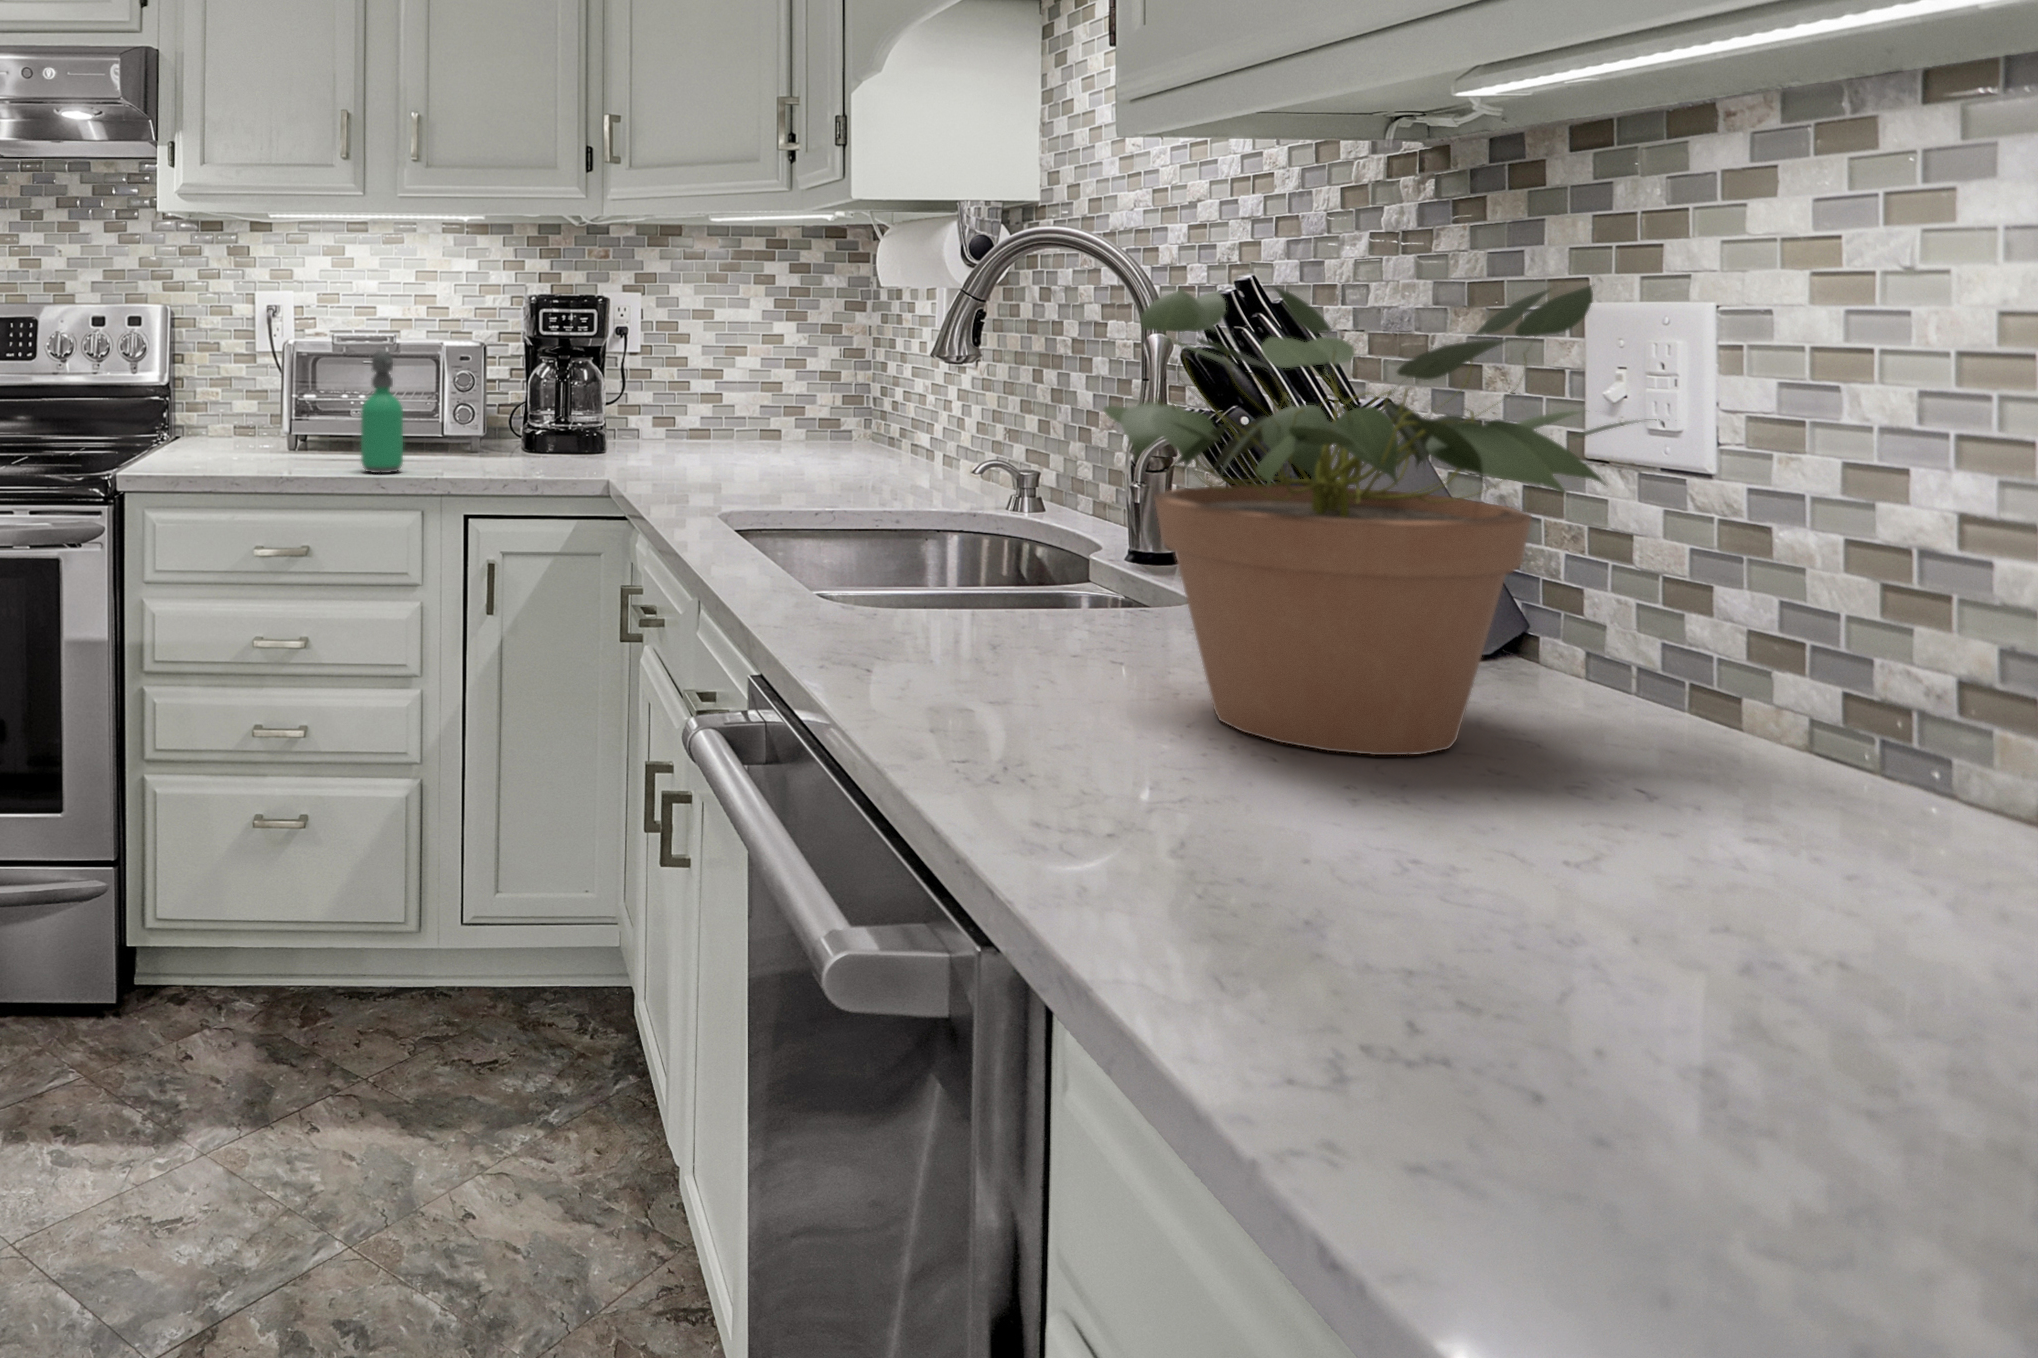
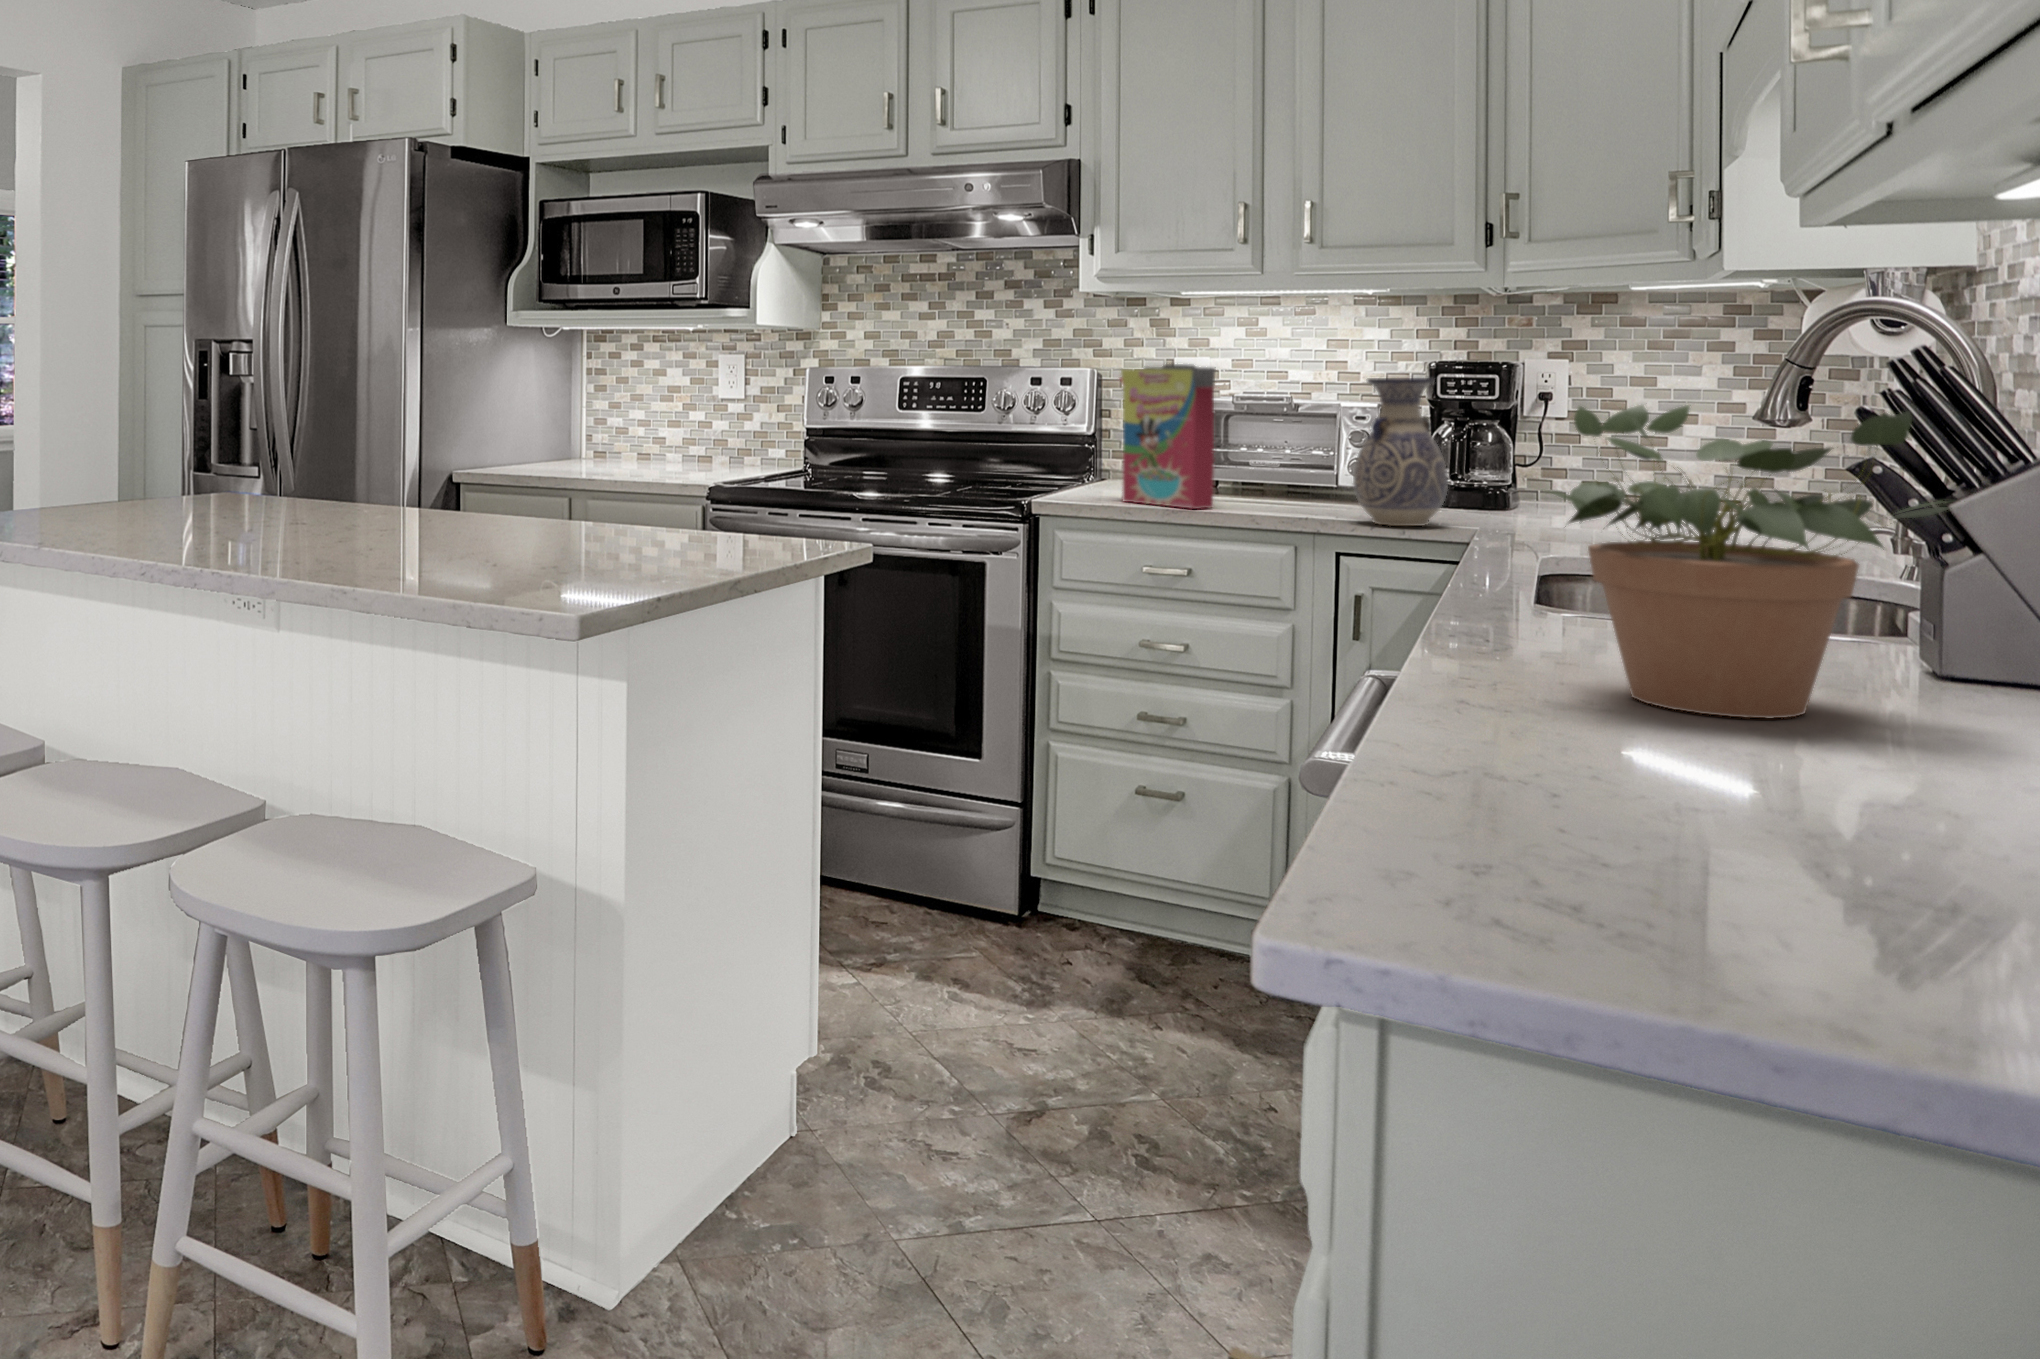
cereal box: none [209,296,332,464] -> present [1120,364,1216,509]
vase: none [479,307,571,471] -> present [1353,378,1448,526]
soap dispenser: present [361,350,403,473] -> none [1239,414,1279,519]

